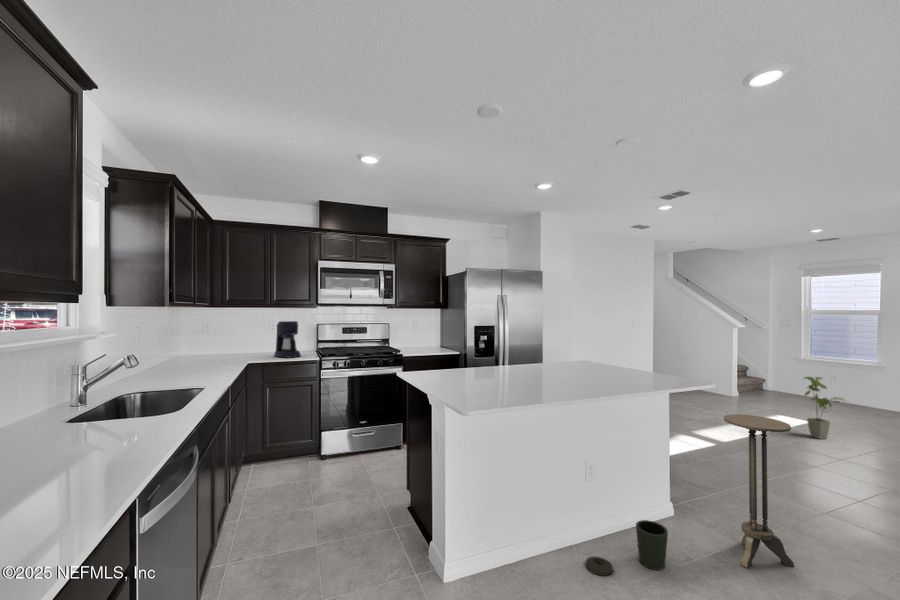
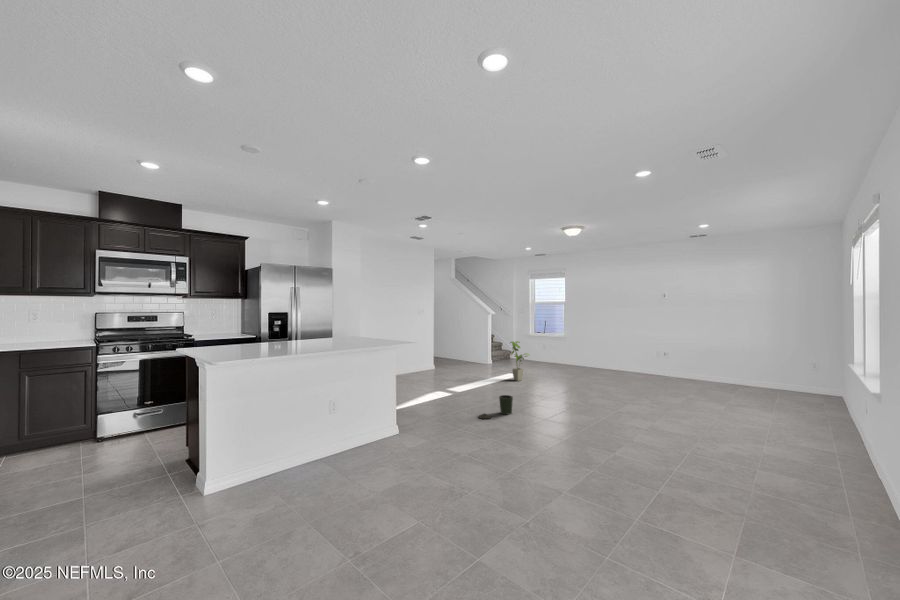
coffee maker: present [274,321,301,358] -> none [34,309,72,345]
side table: present [724,414,794,568] -> none [417,356,451,446]
trash can: present [585,520,668,576] -> present [479,395,513,419]

